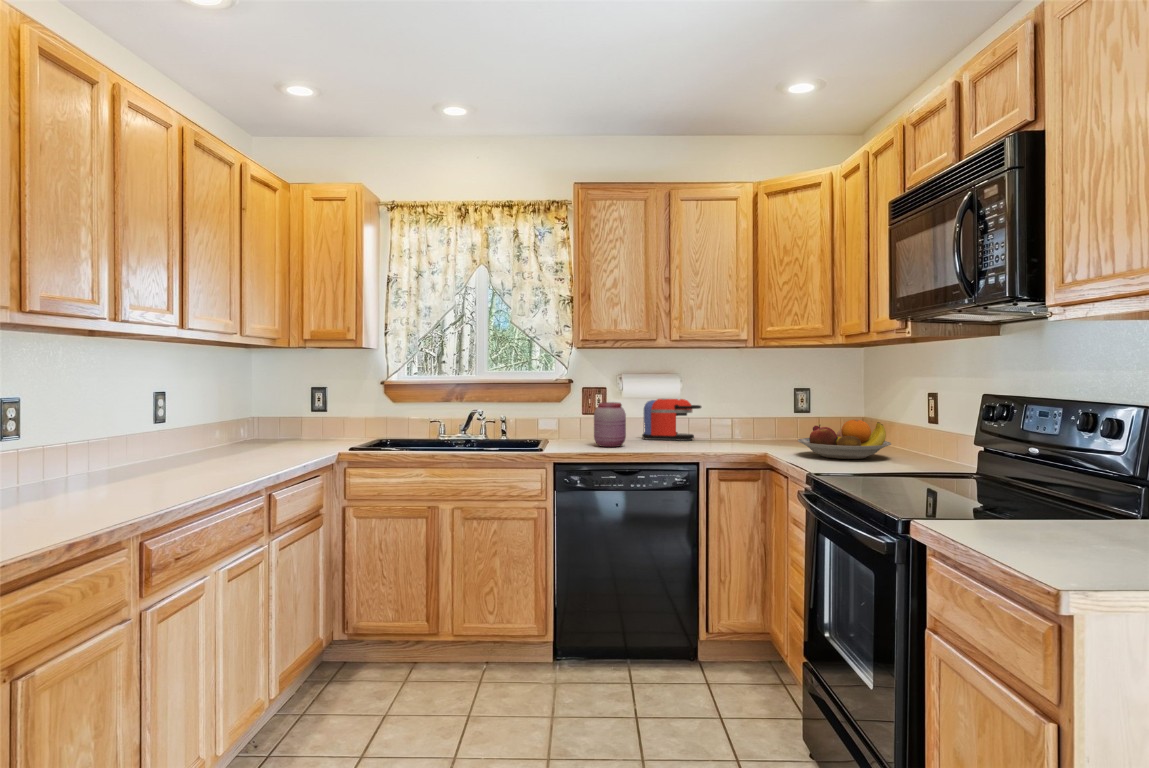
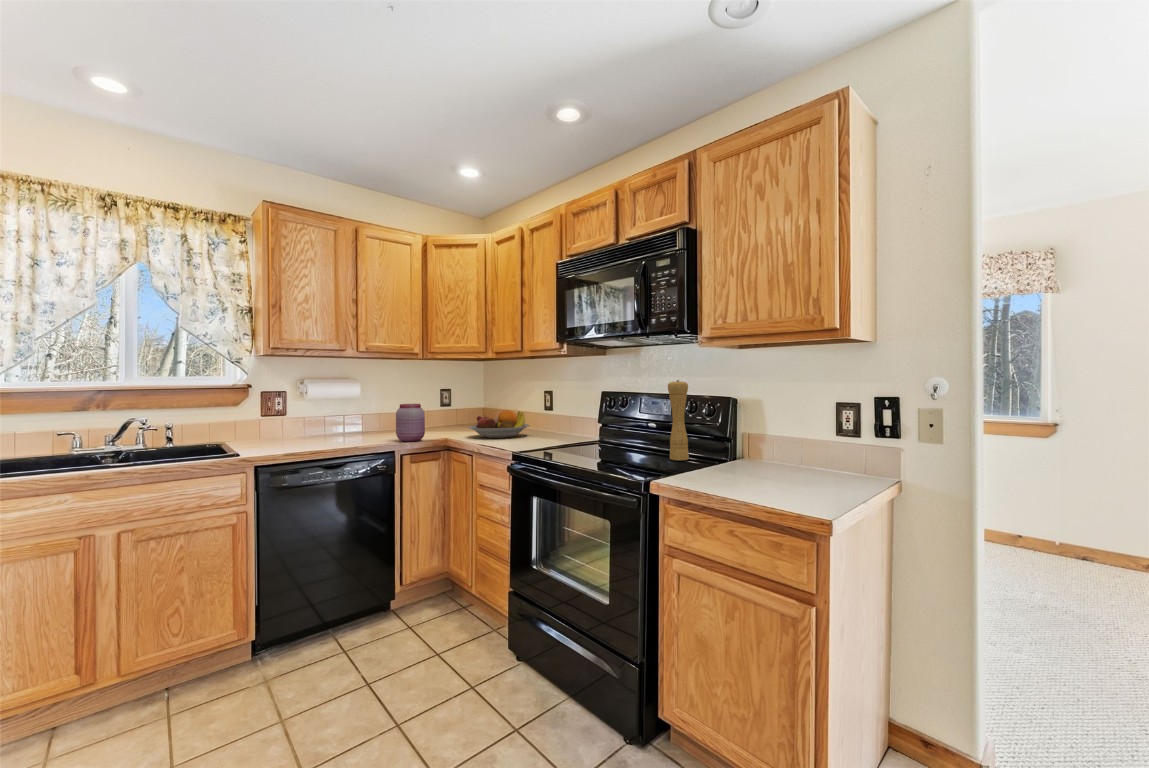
pepper mill: none [1058,390,1105,537] -> present [668,380,689,460]
coffee maker: present [642,399,701,441] -> none [325,402,380,438]
jar: present [594,402,626,447] -> present [396,404,425,442]

